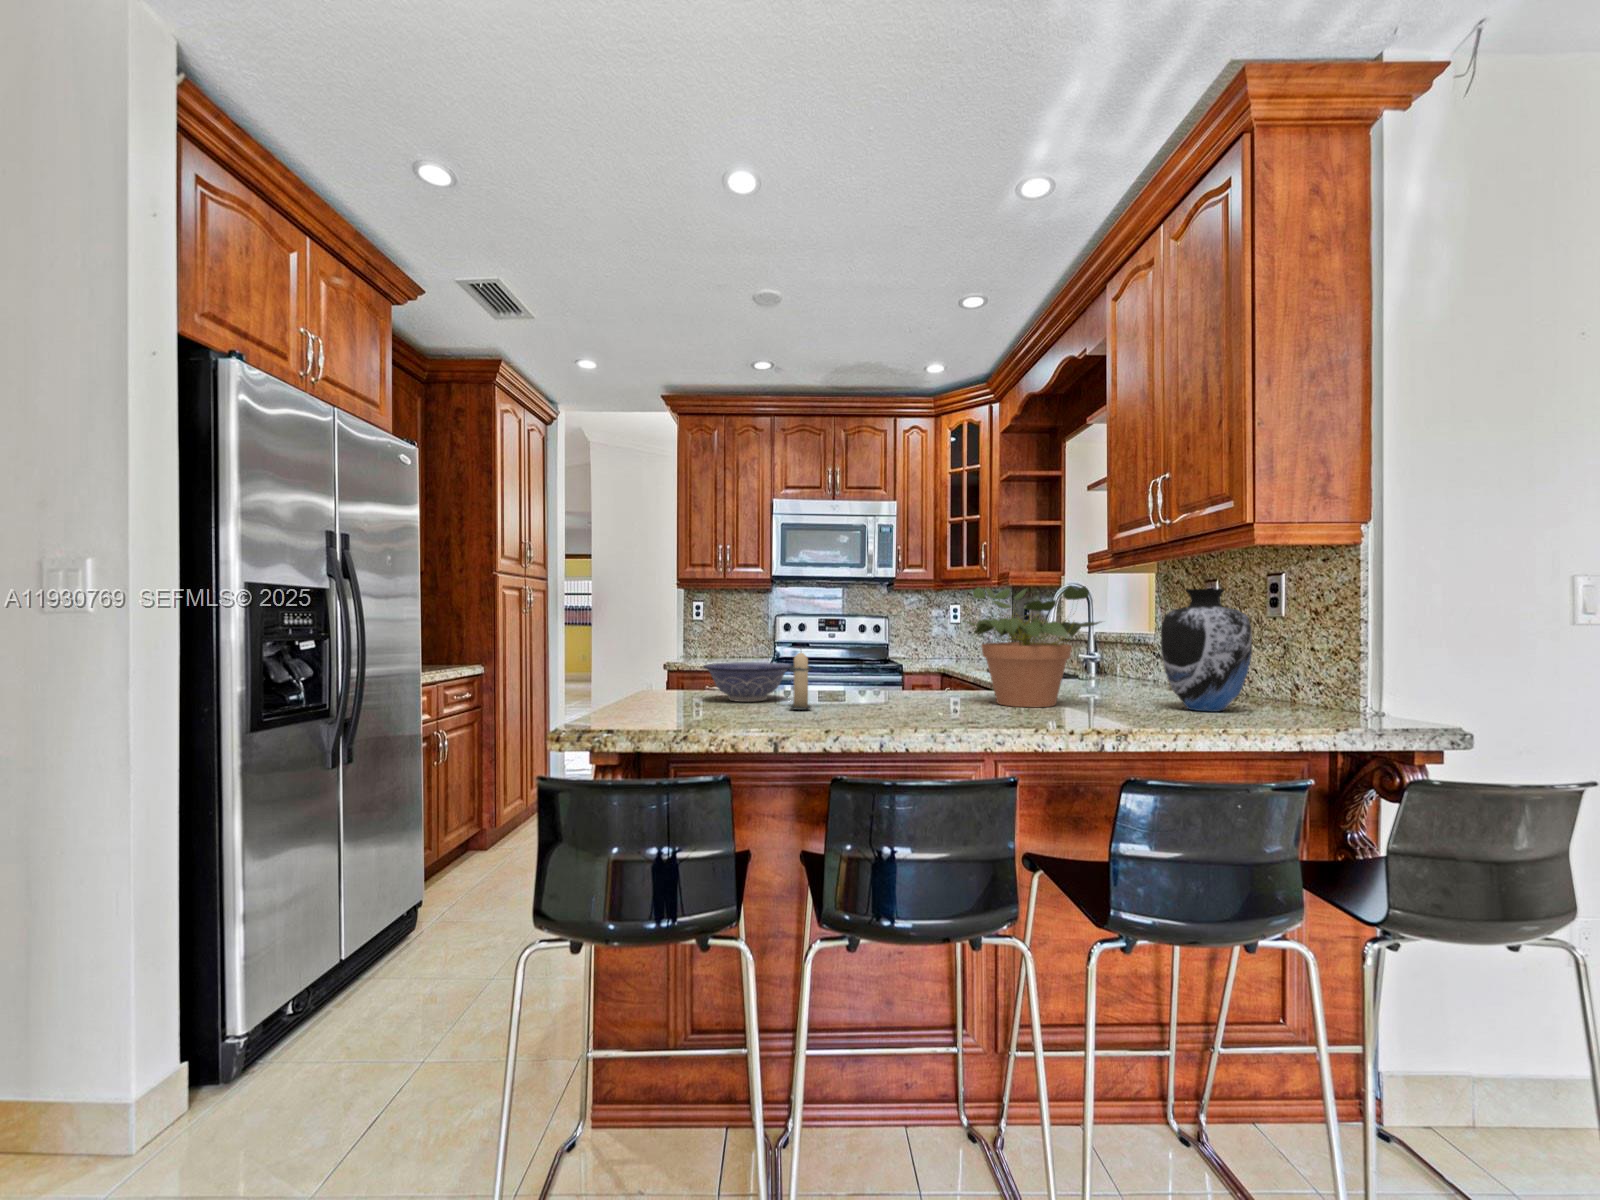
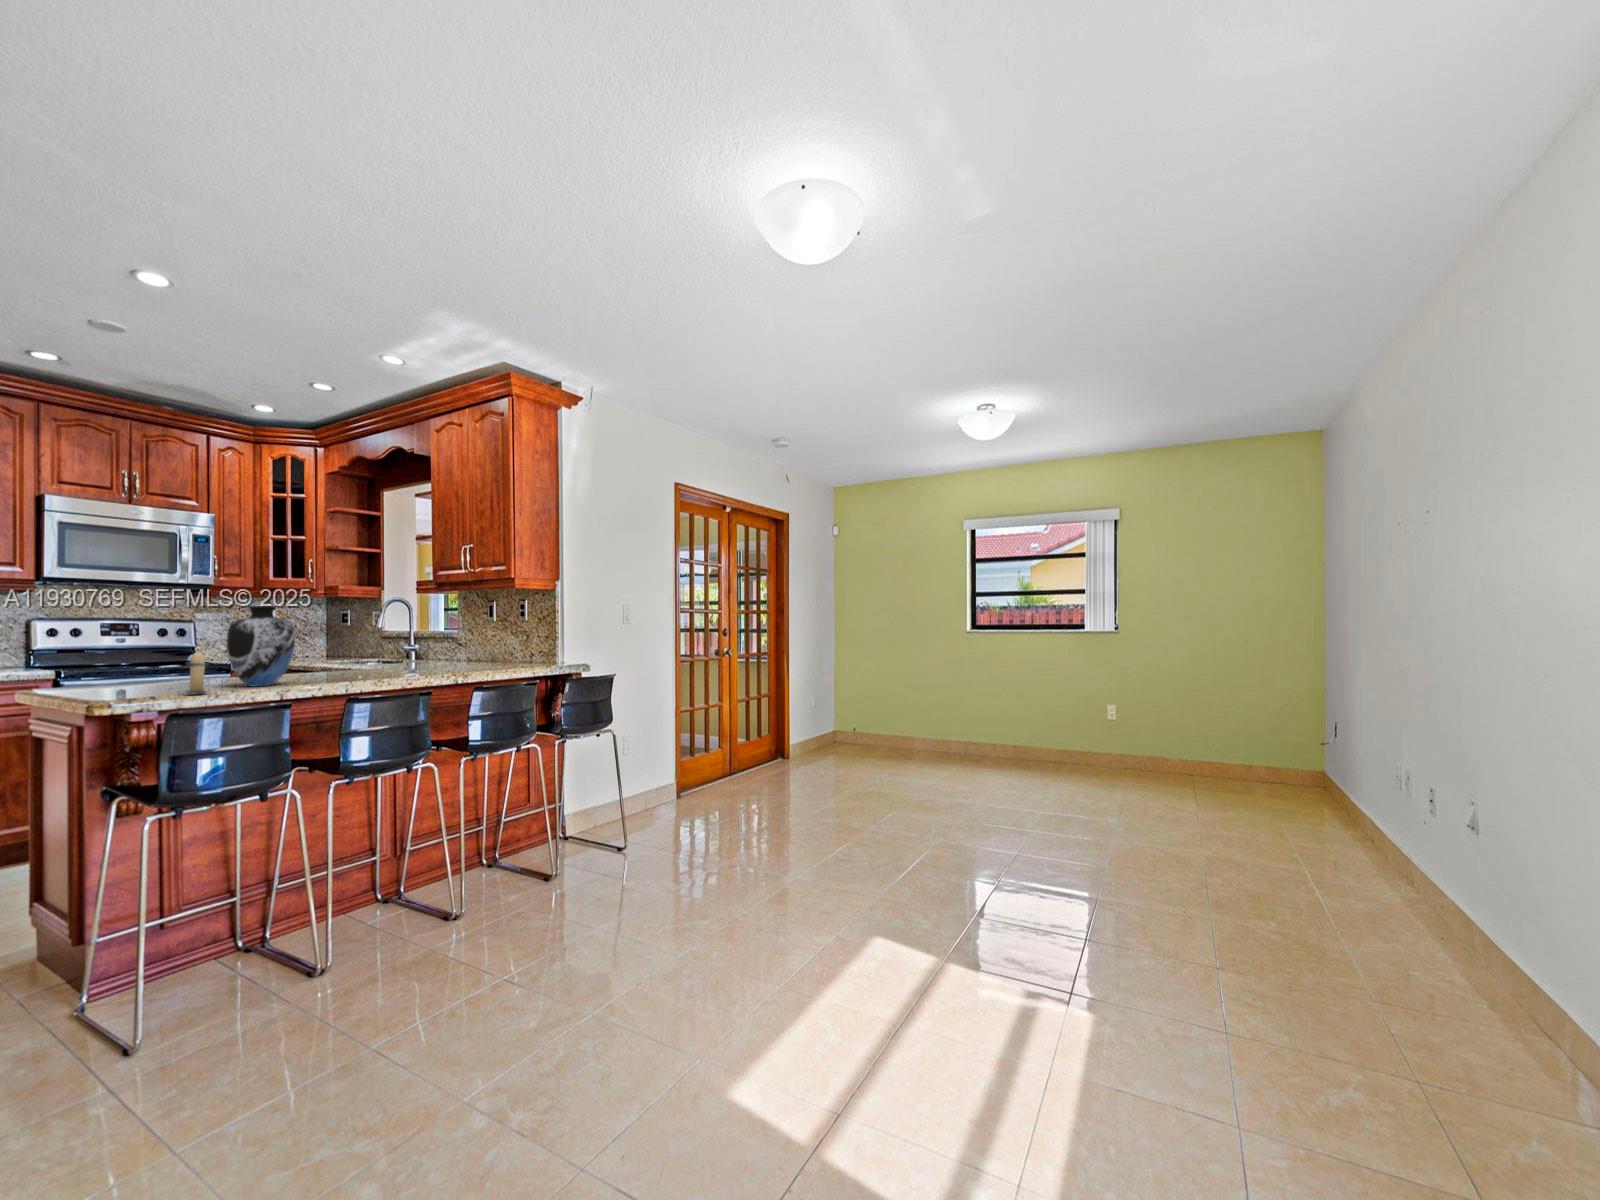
potted plant: present [965,586,1100,707] -> none [327,604,433,681]
vase: present [1161,589,1252,712] -> present [227,606,295,686]
decorative bowl: present [703,662,791,702] -> none [66,663,171,696]

